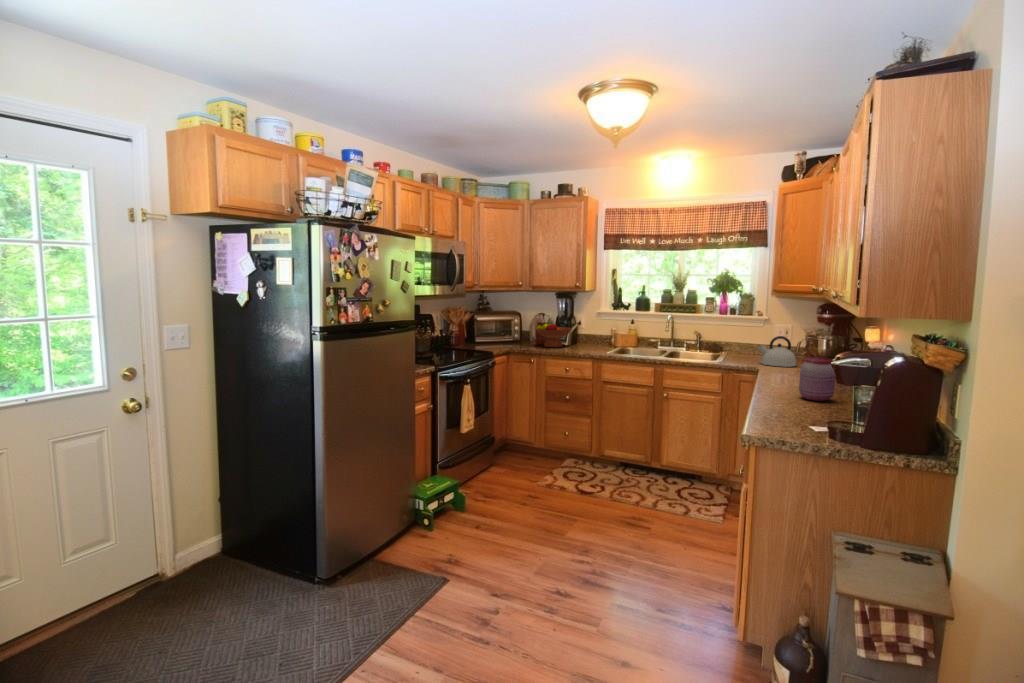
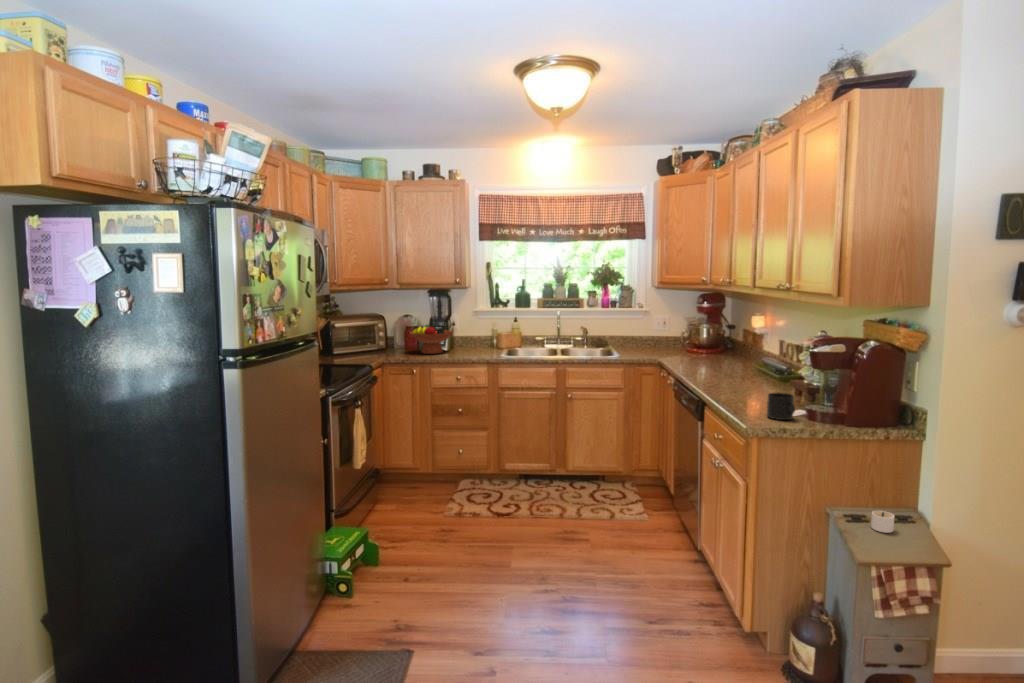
kettle: present [758,336,796,367] -> none [651,327,686,357]
jar: present [799,357,835,401] -> none [733,346,766,388]
mug: none [782,404,812,433] -> present [767,393,795,420]
candle: none [867,541,901,574] -> present [871,510,895,533]

